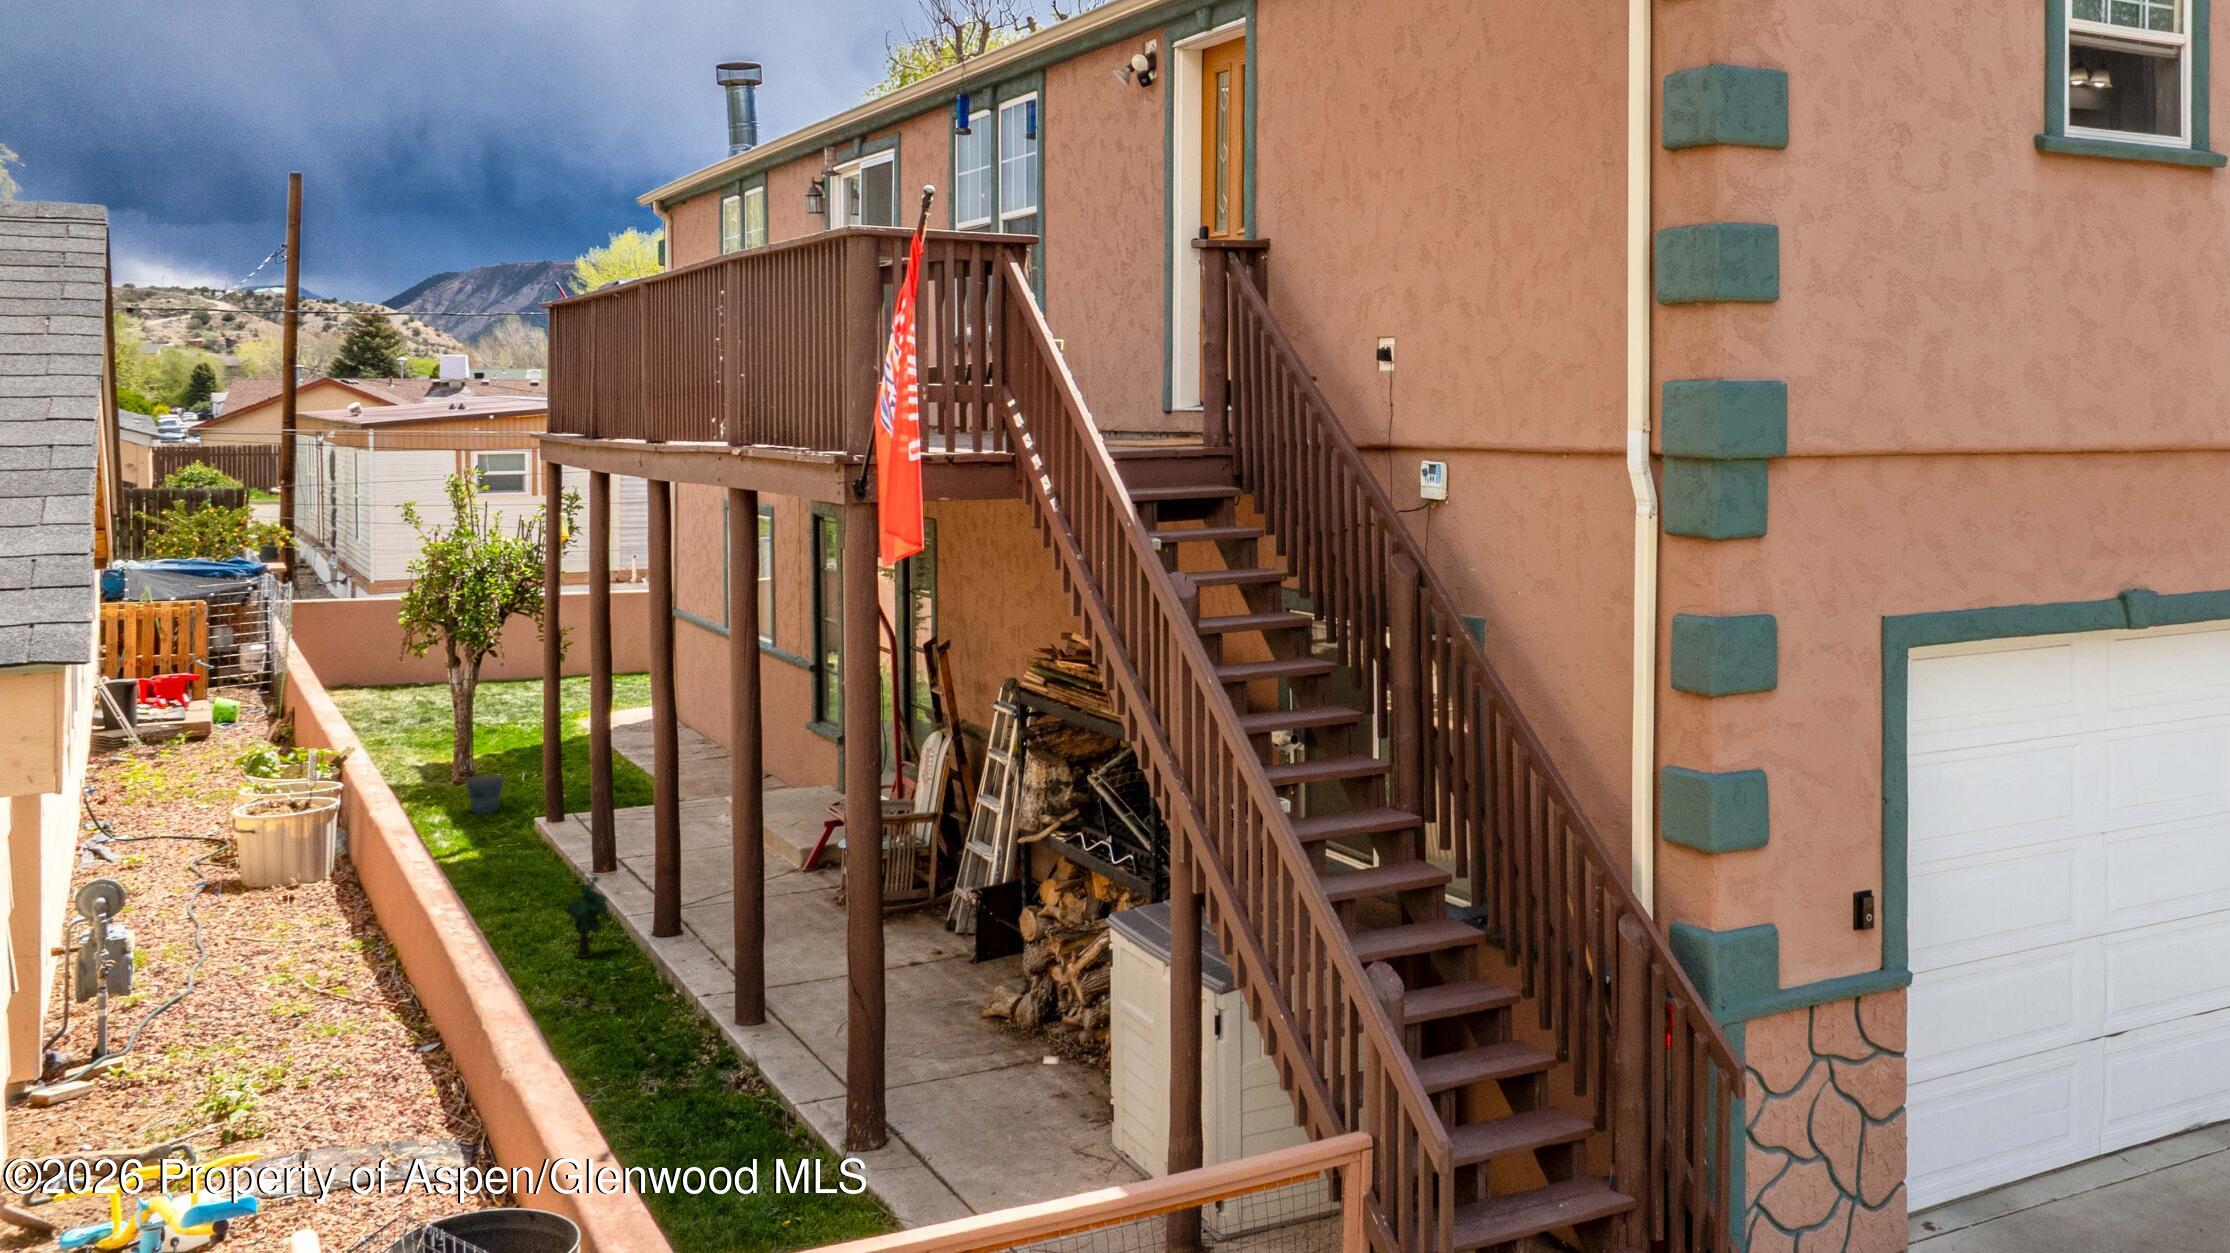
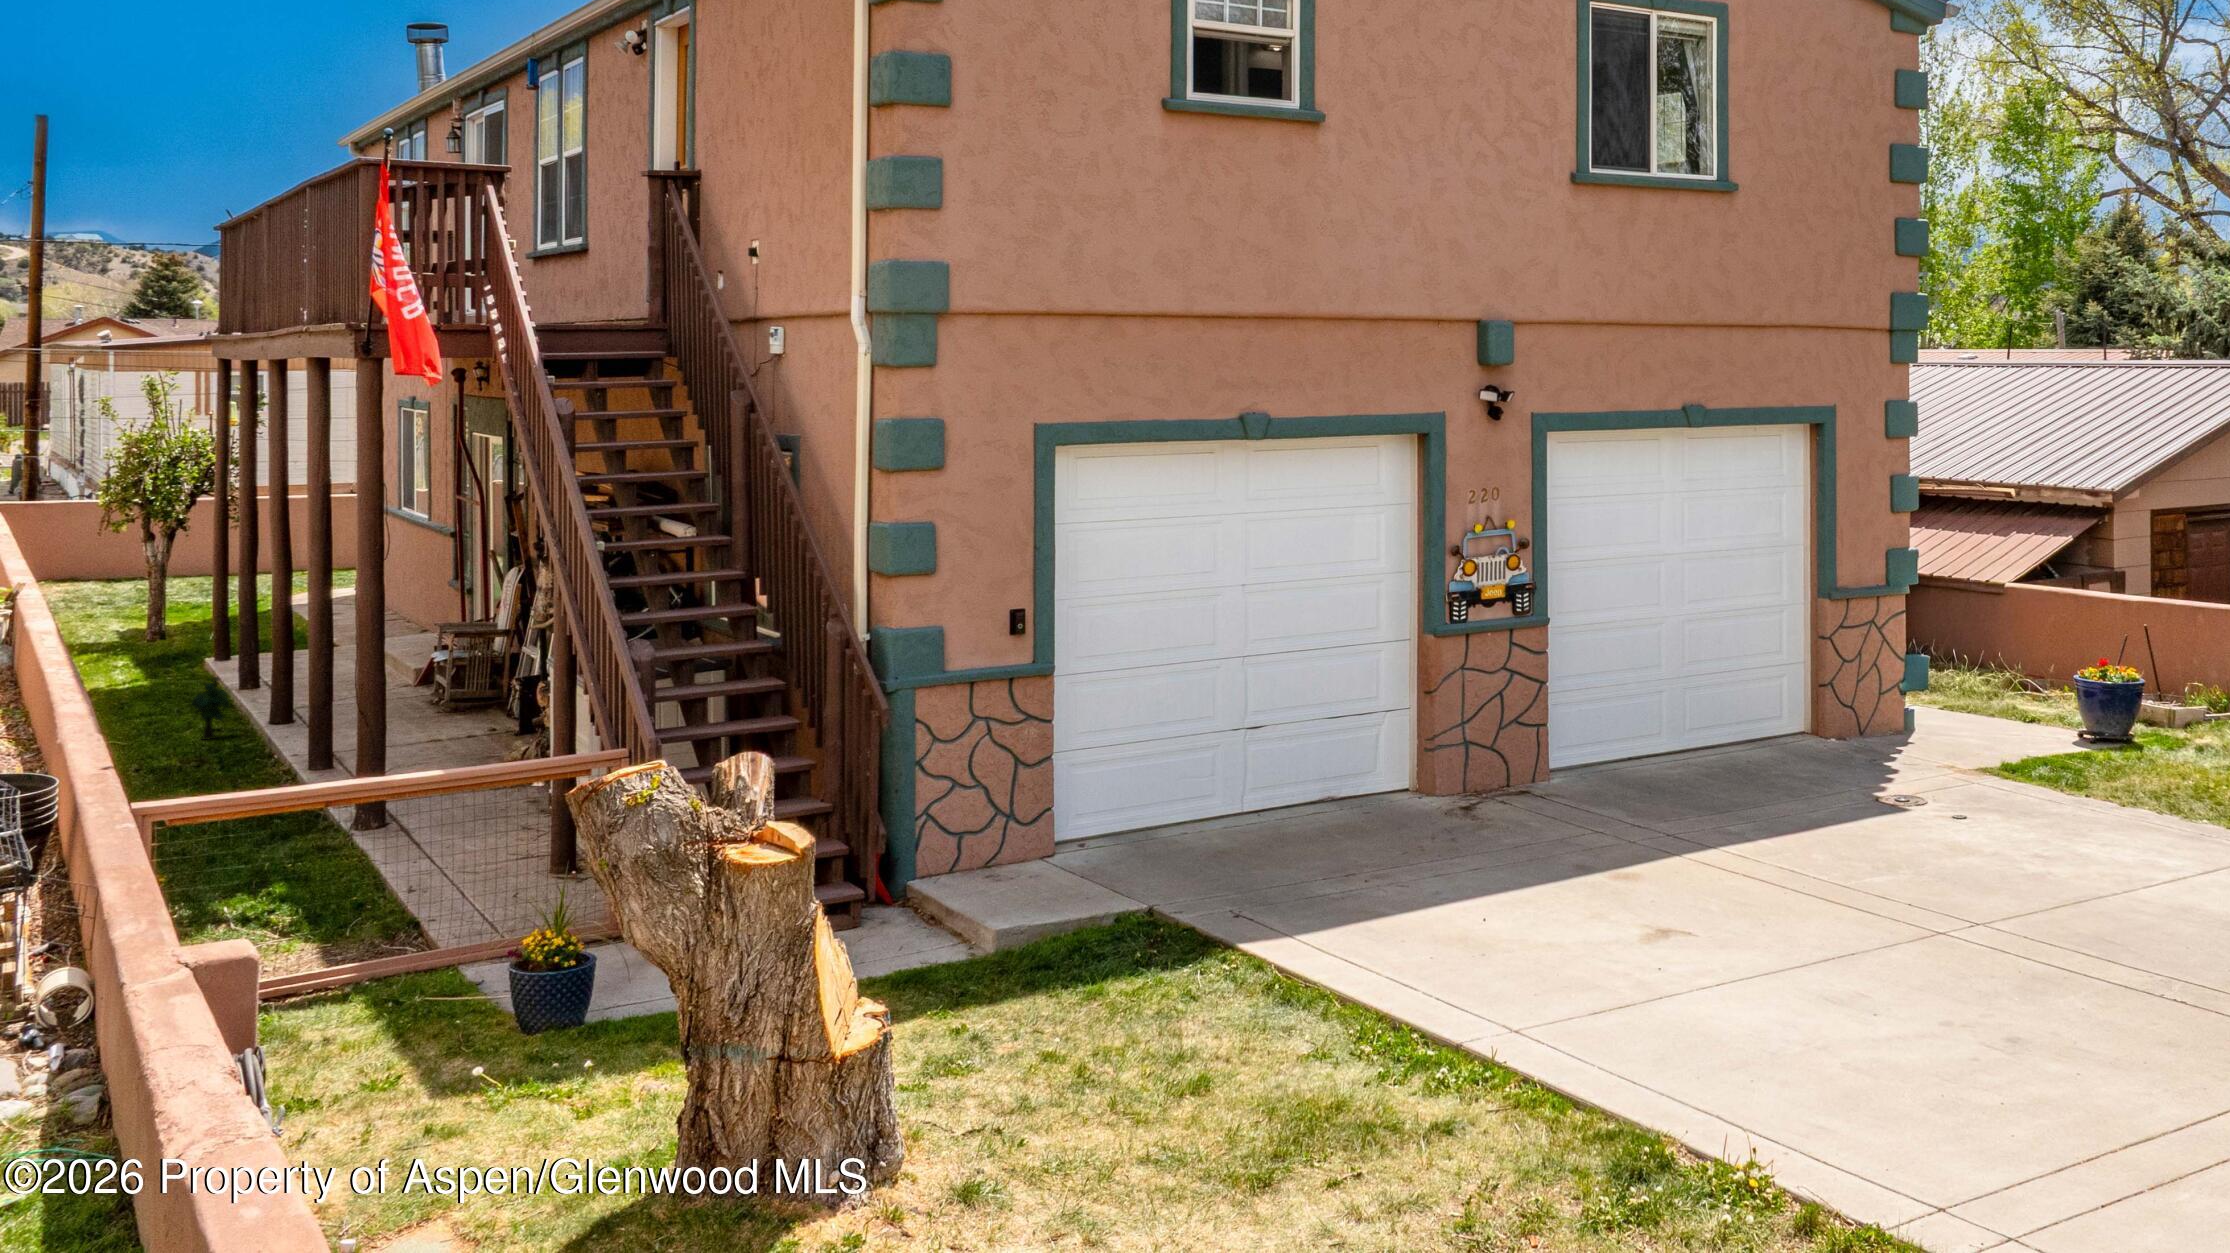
bucket: present [465,775,504,813] -> none [148,627,185,658]

